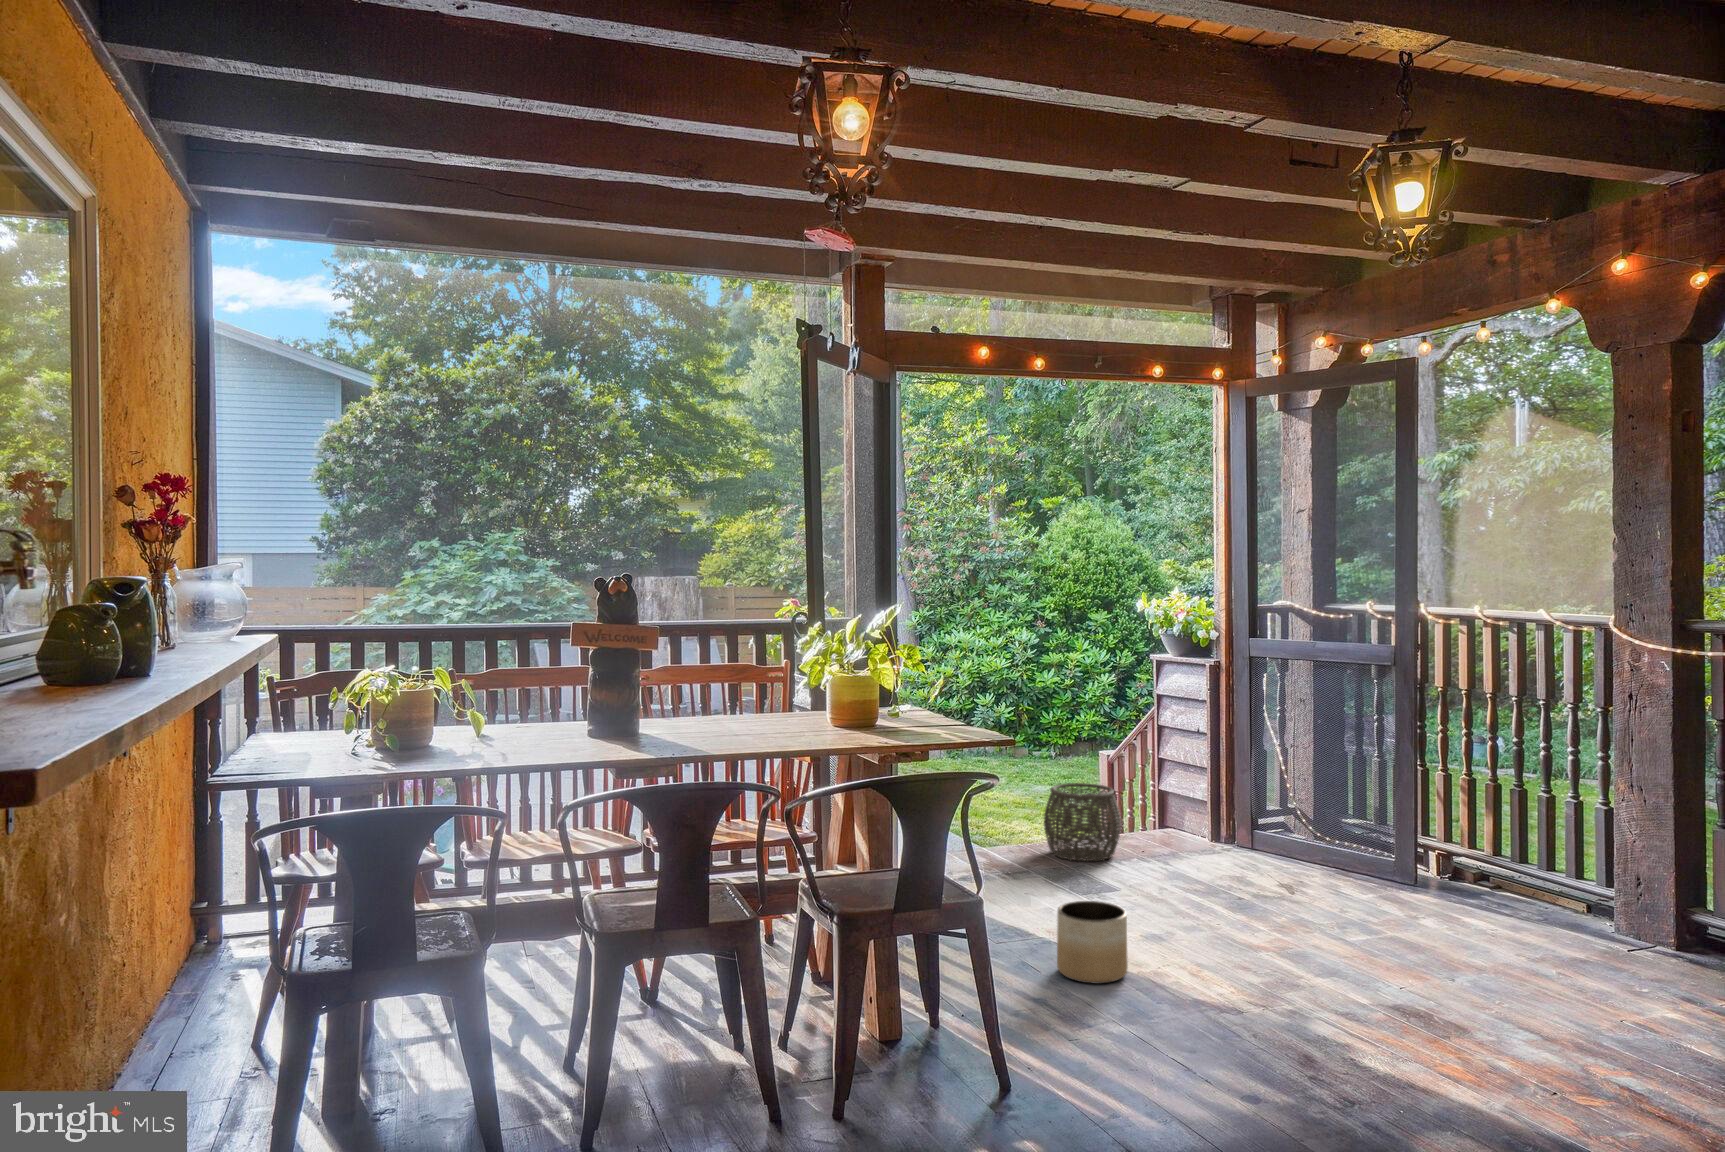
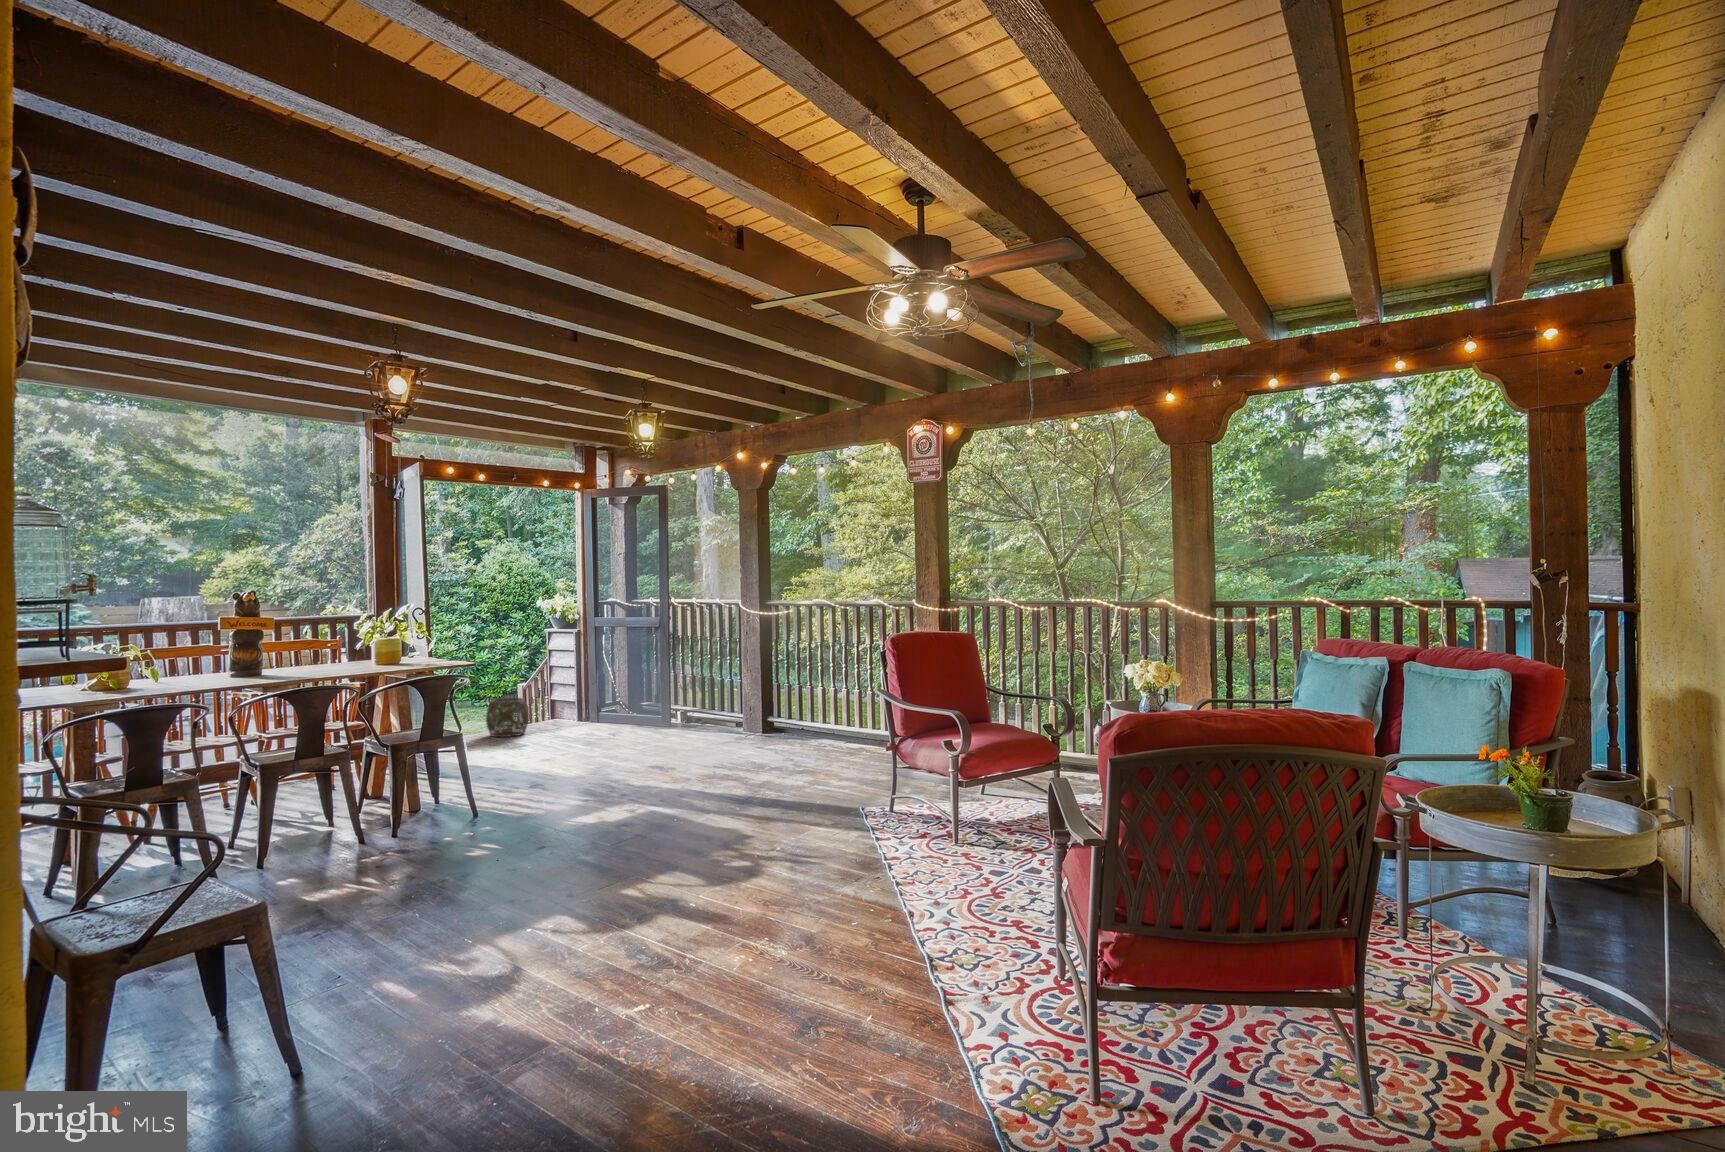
planter: present [1057,901,1128,984] -> none [495,739,530,774]

